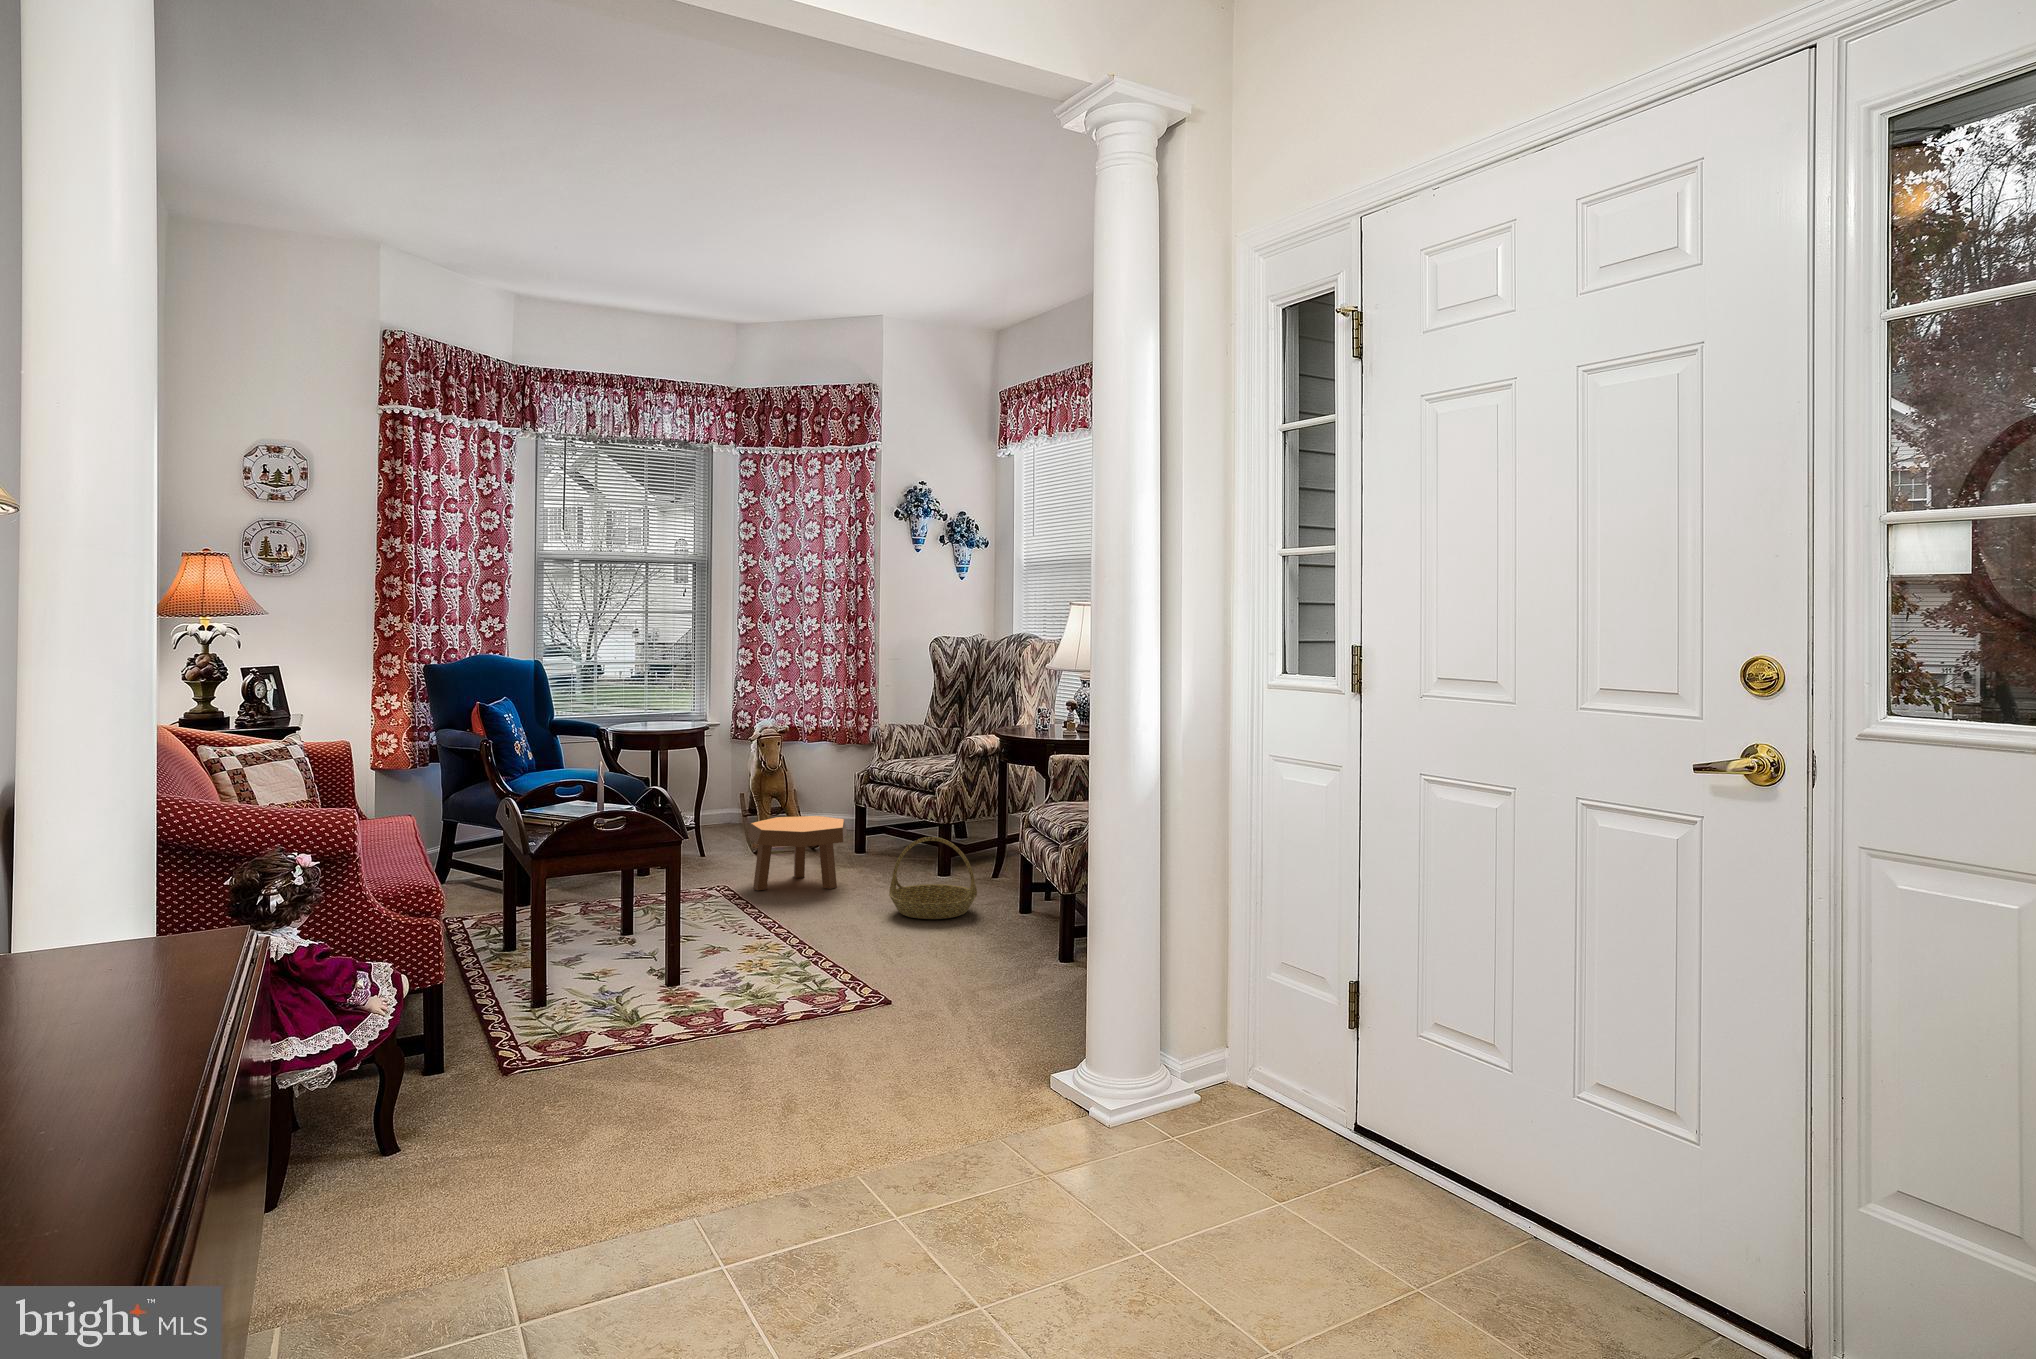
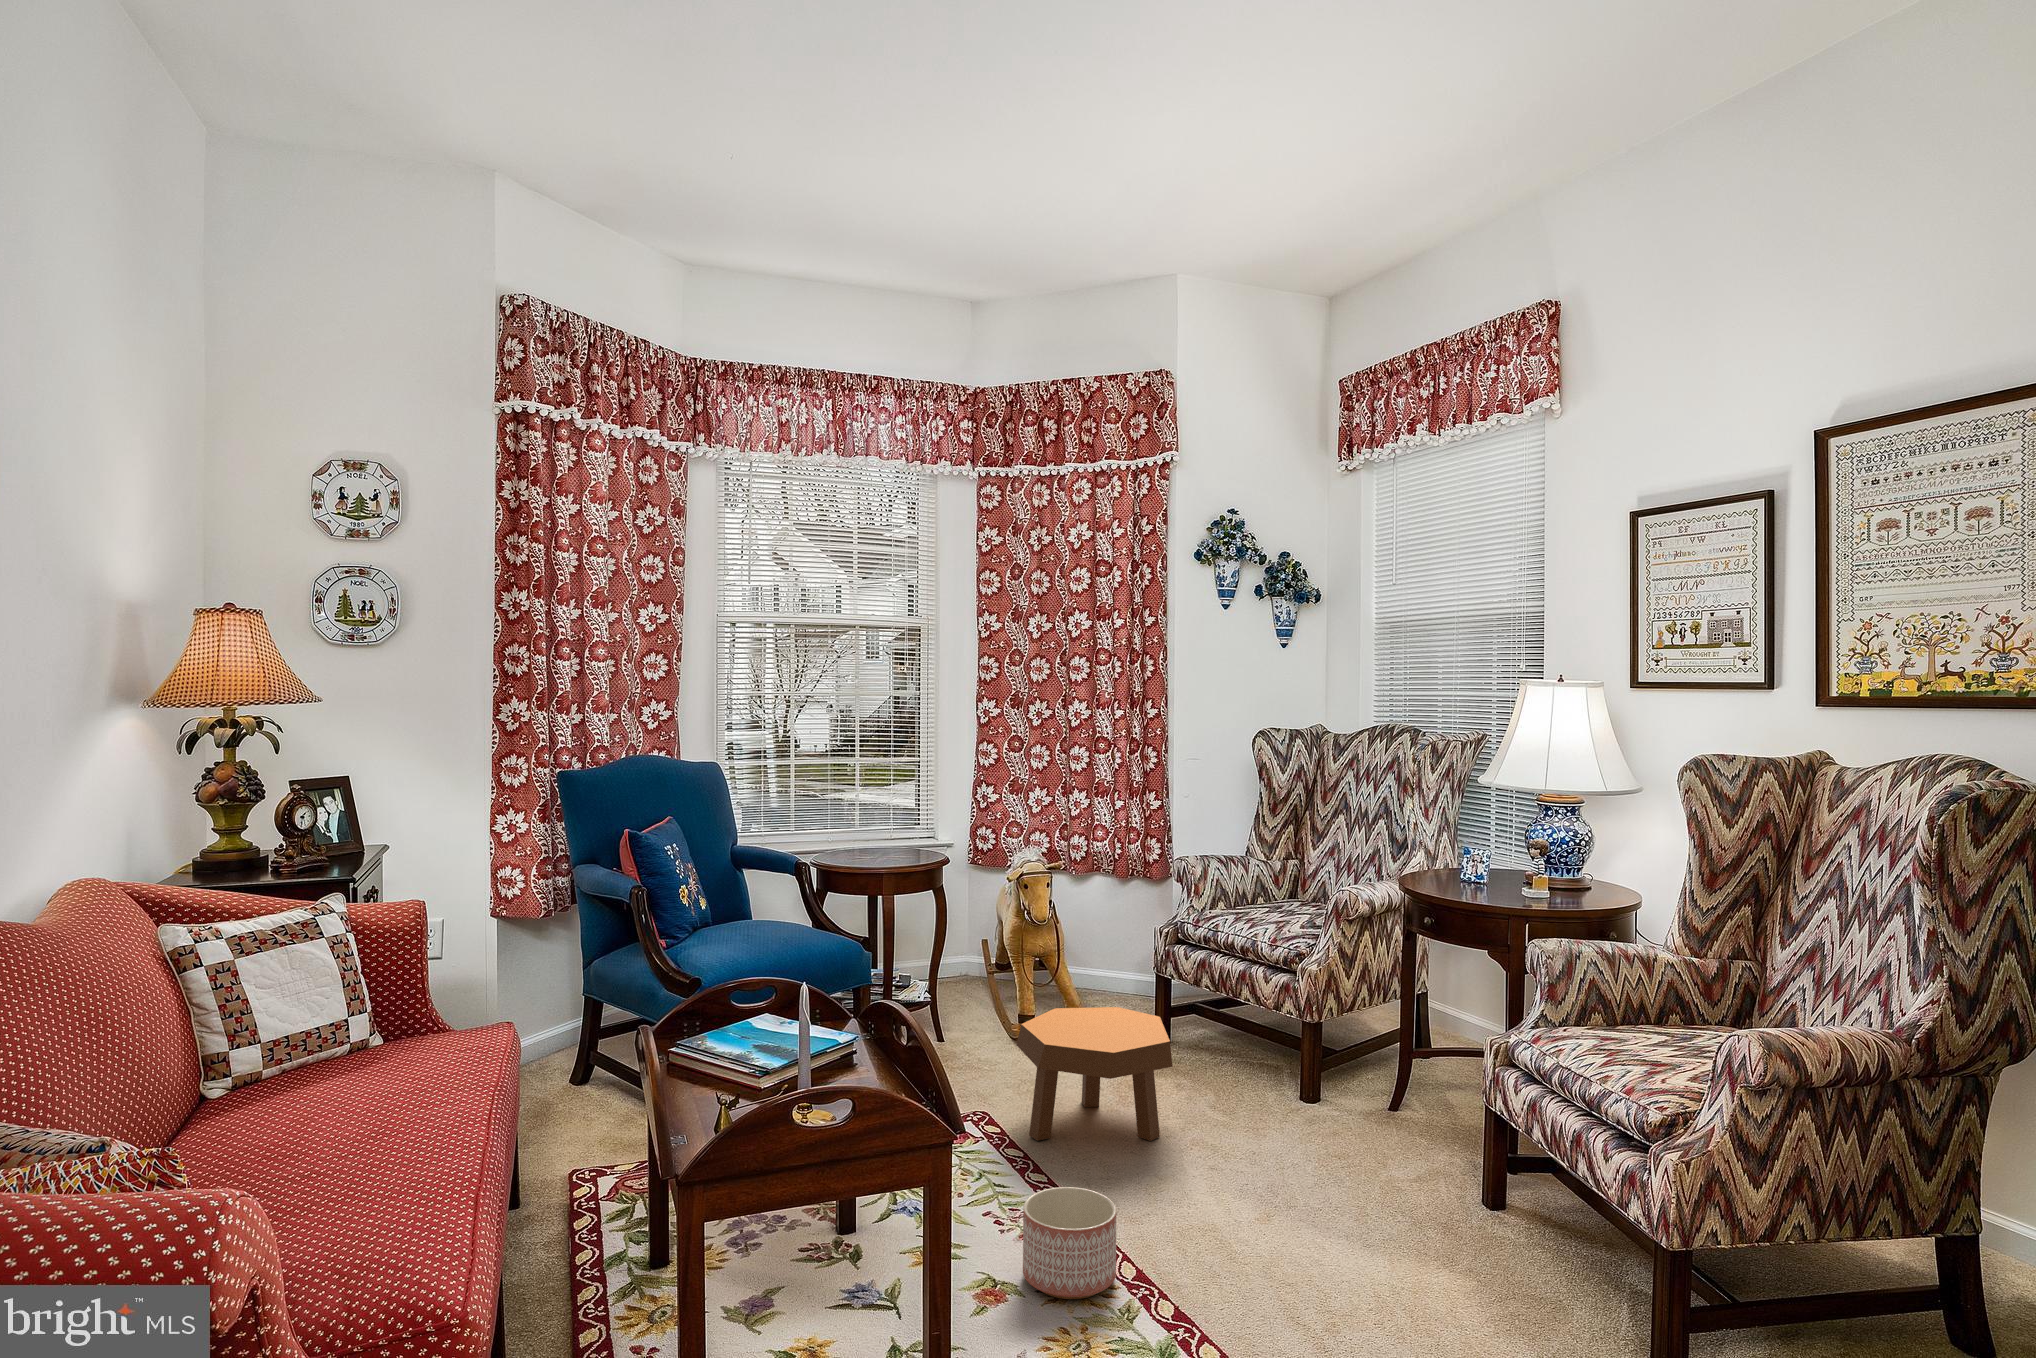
basket: present [889,837,977,919] -> none [1278,1089,1437,1248]
planter: none [728,888,782,939] -> present [1023,1187,1116,1299]

